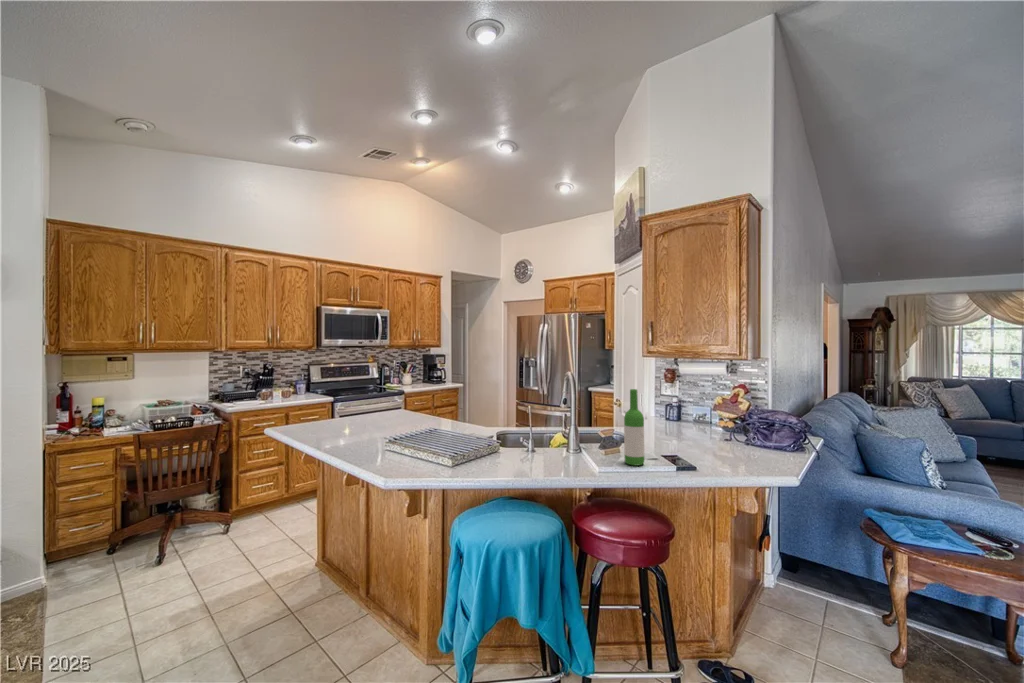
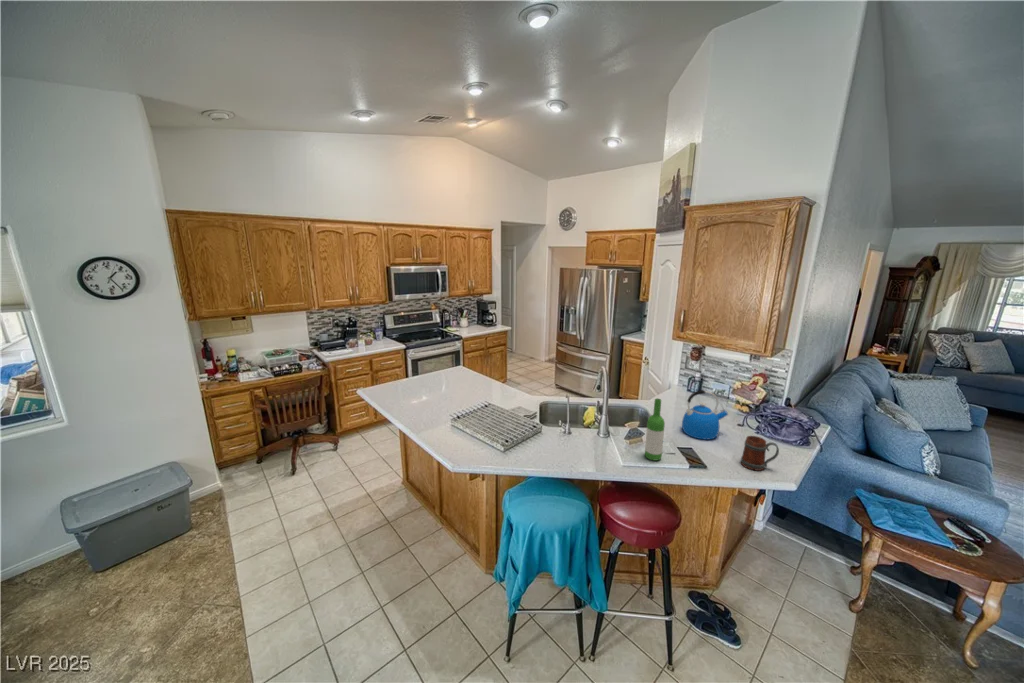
kettle: none [664,393,713,450] -> present [682,390,728,439]
mug: none [734,431,774,469] -> present [741,436,779,471]

